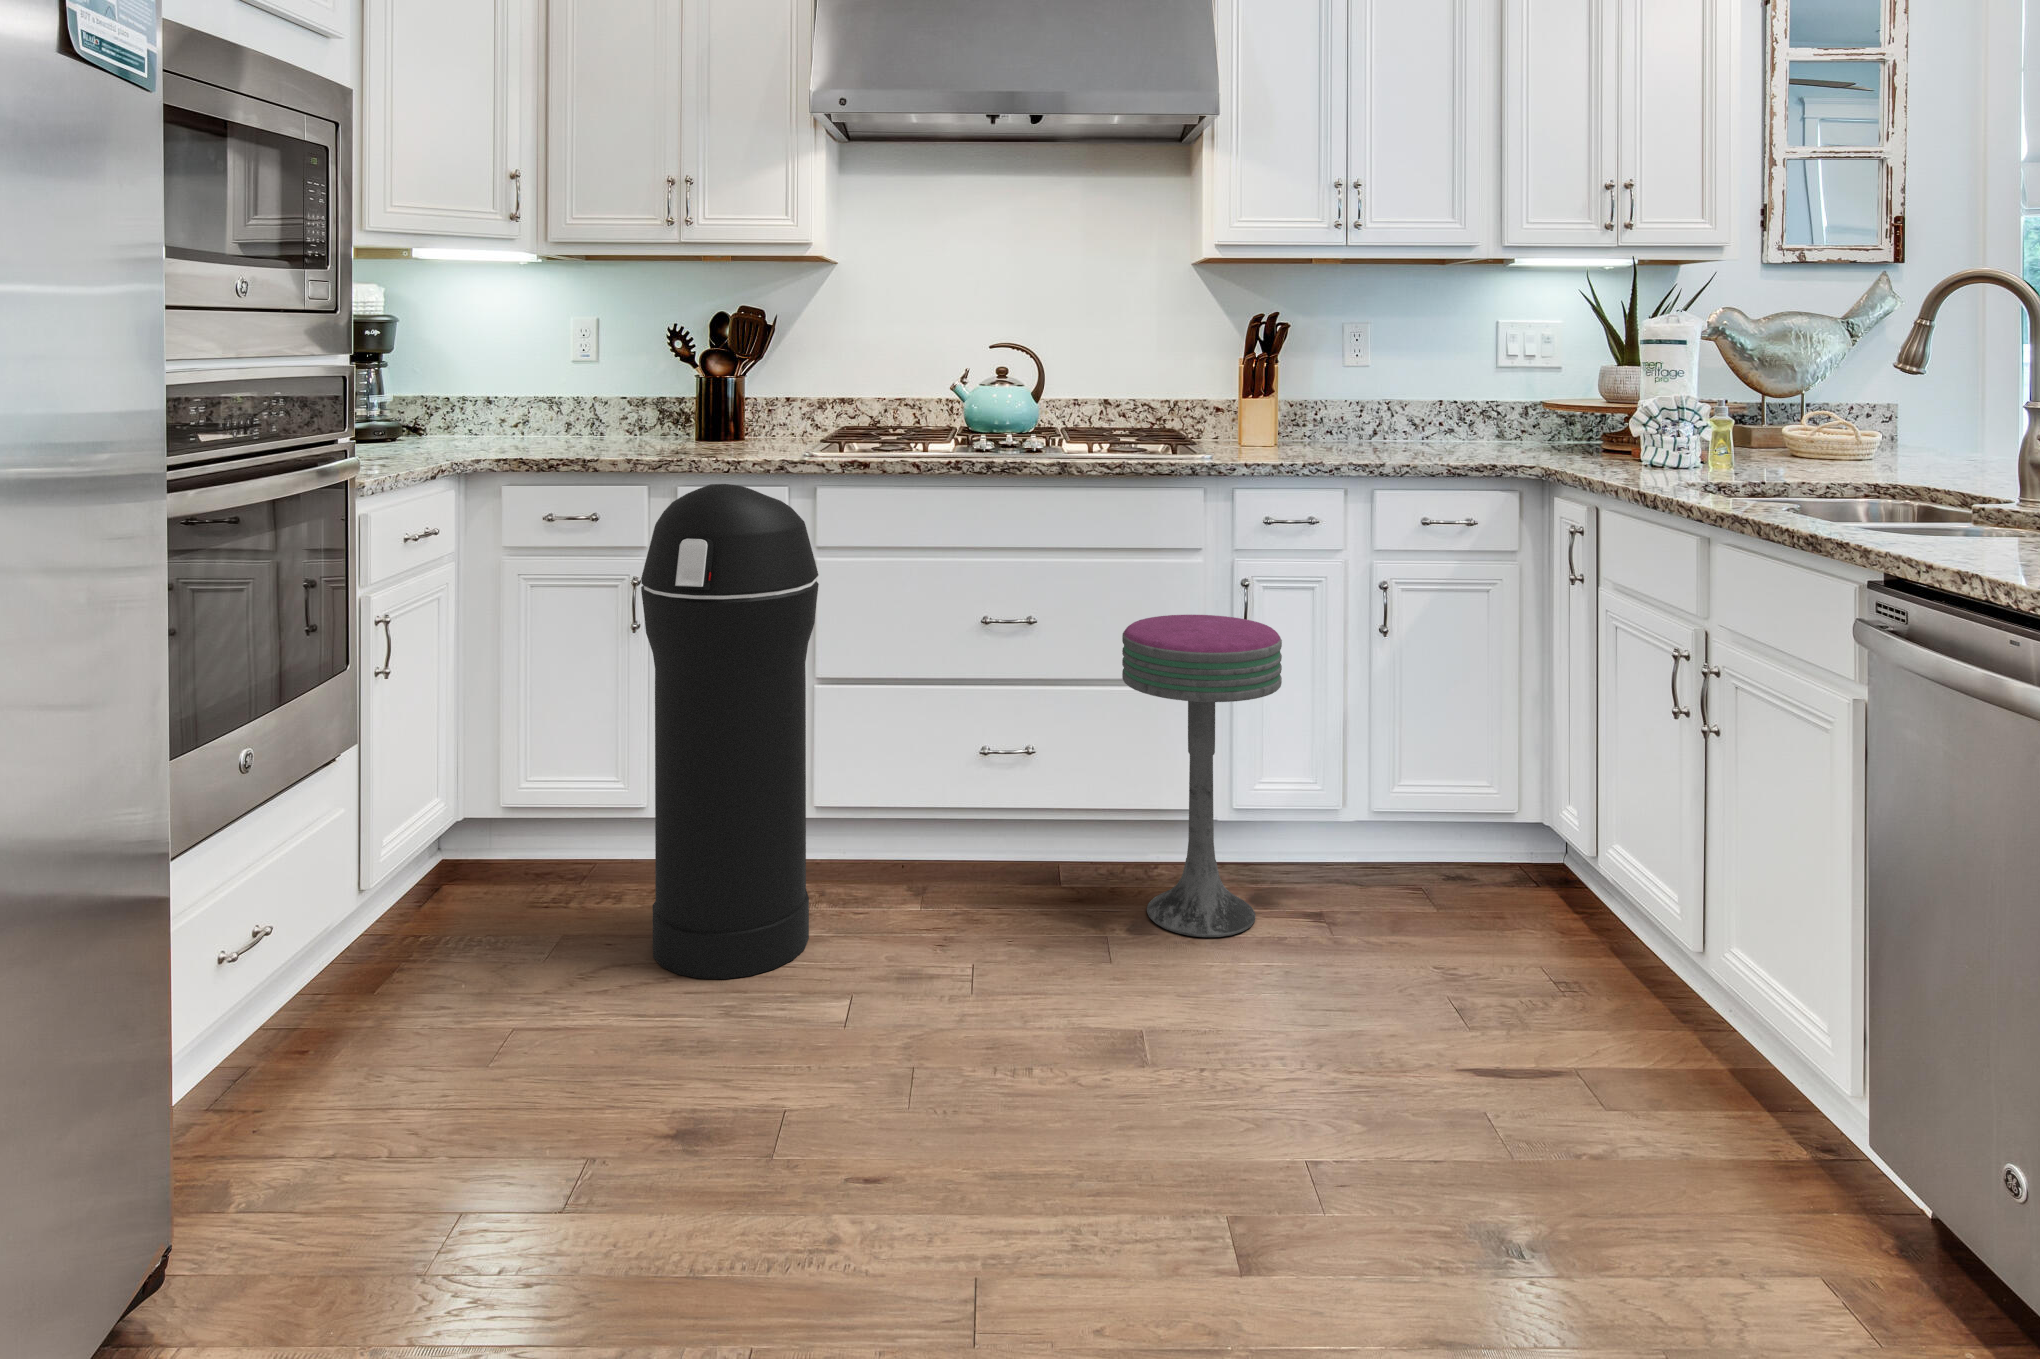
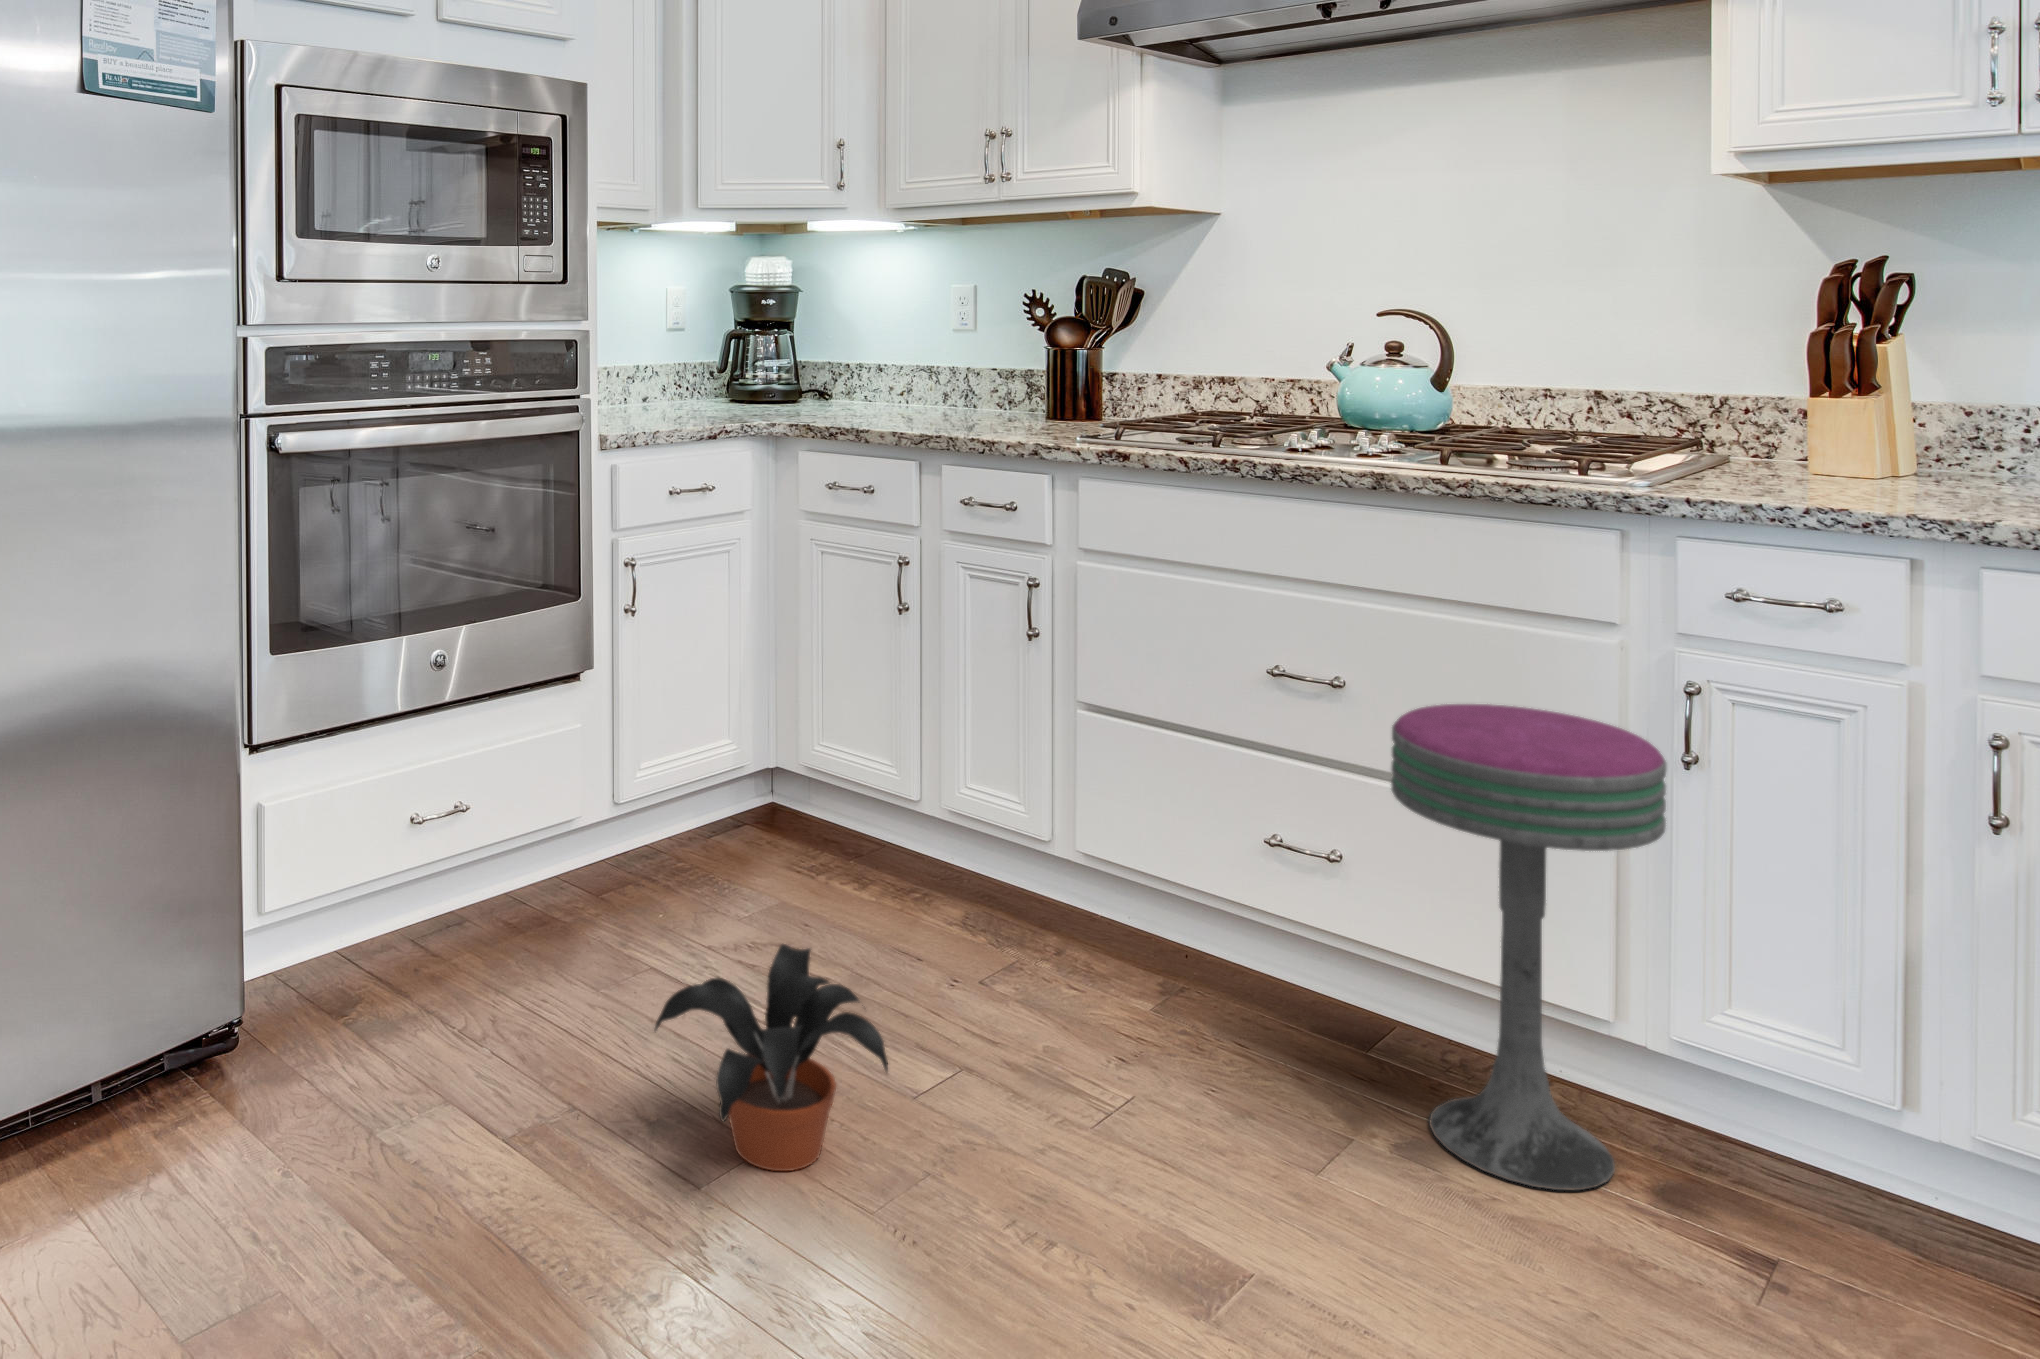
trash can: present [641,484,819,979] -> none [820,466,1009,990]
potted plant: none [697,944,921,1168] -> present [655,944,888,1171]

